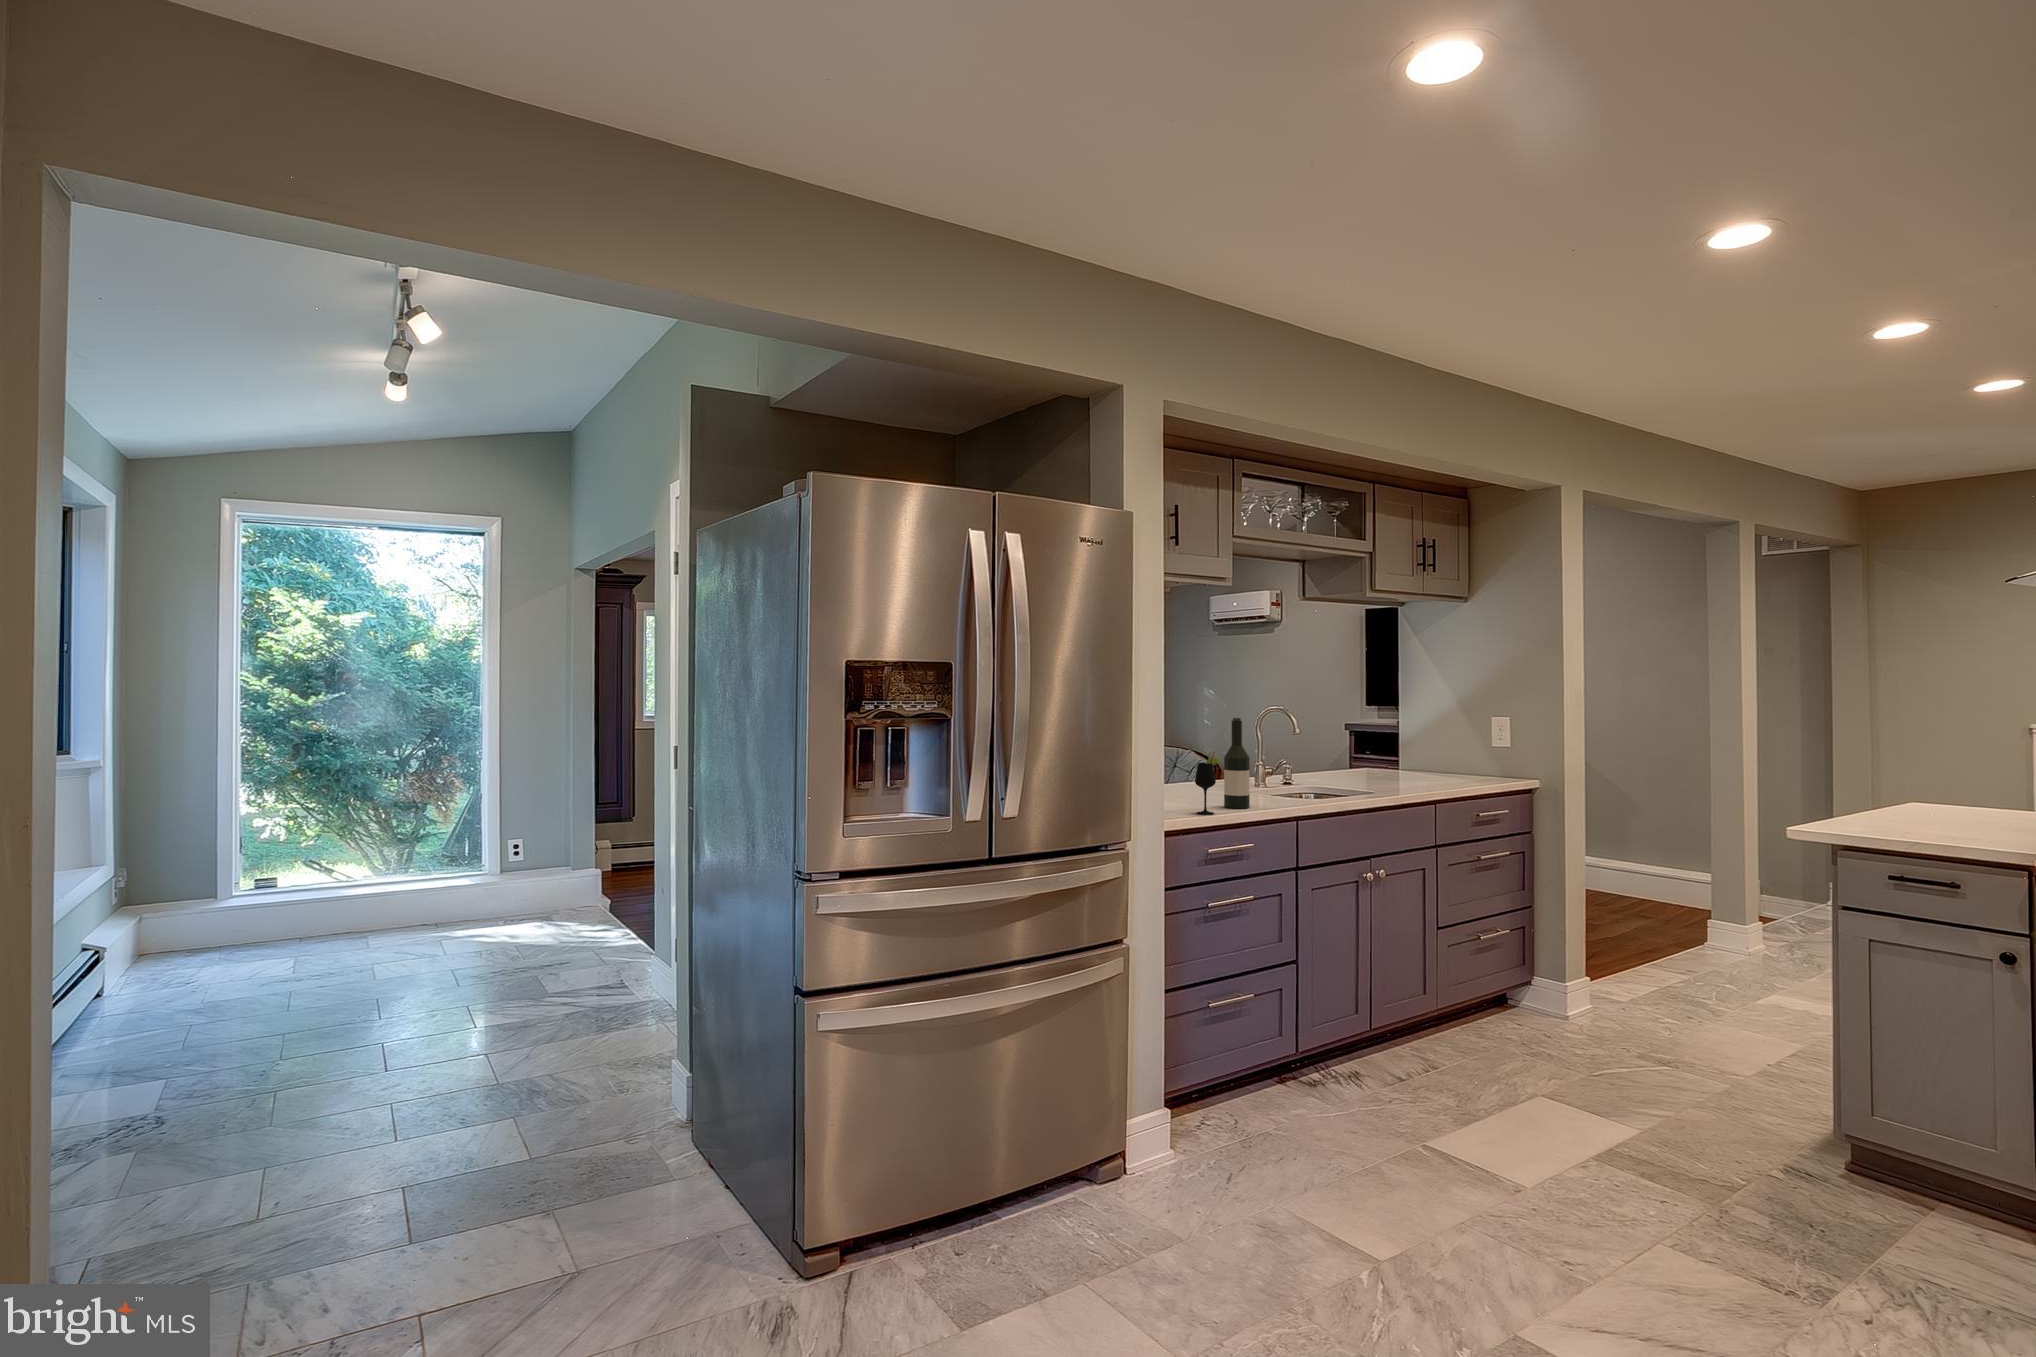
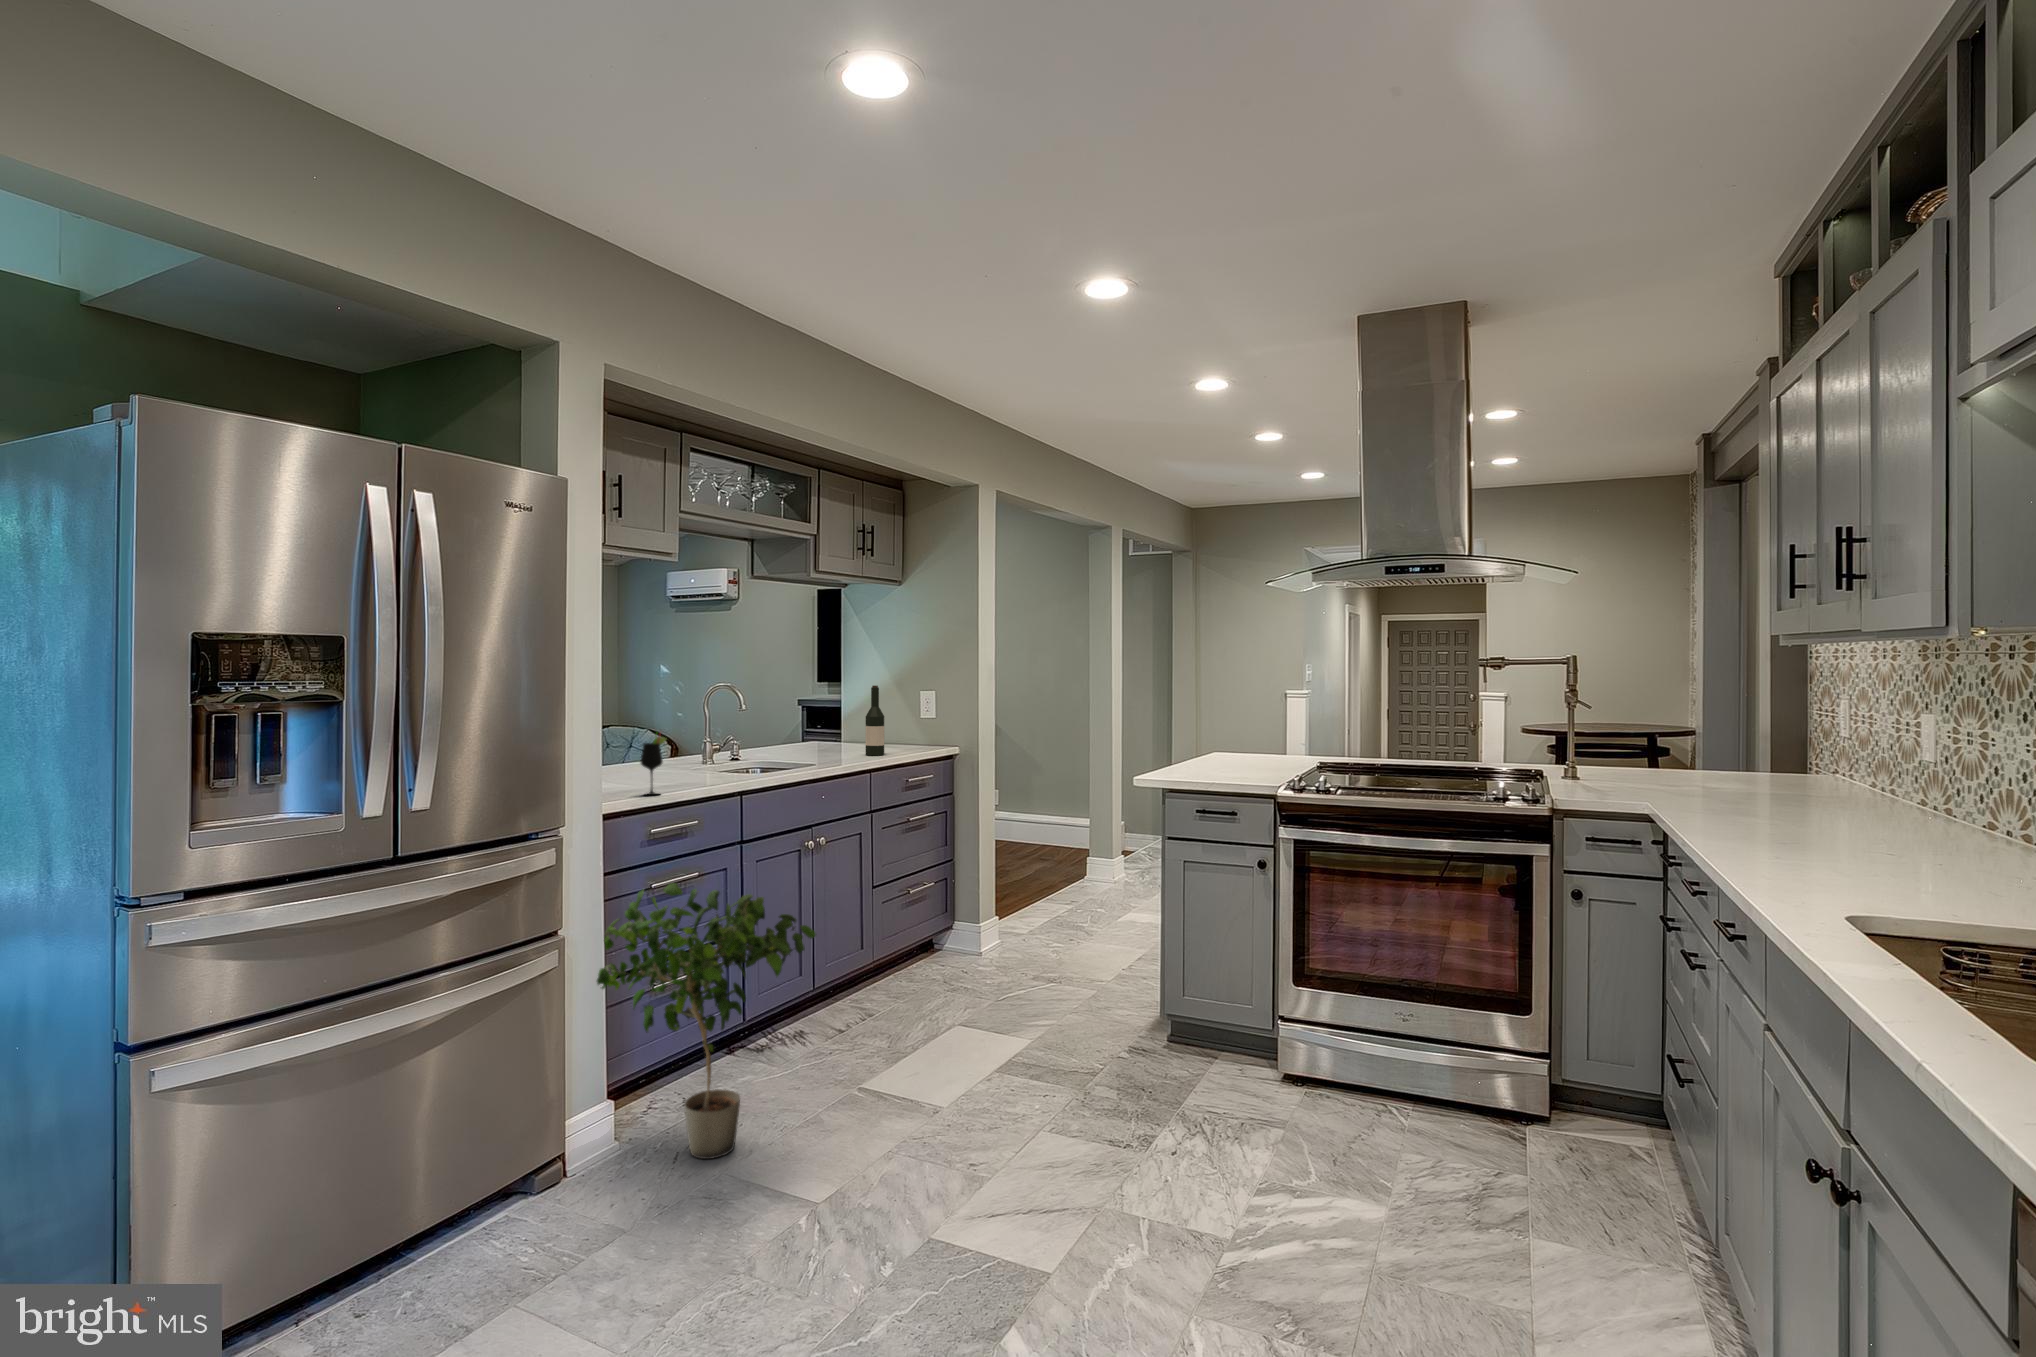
wine bottle: present [1224,718,1250,808] -> present [866,686,884,755]
potted plant: none [1154,904,1376,1194] -> present [597,883,816,1159]

